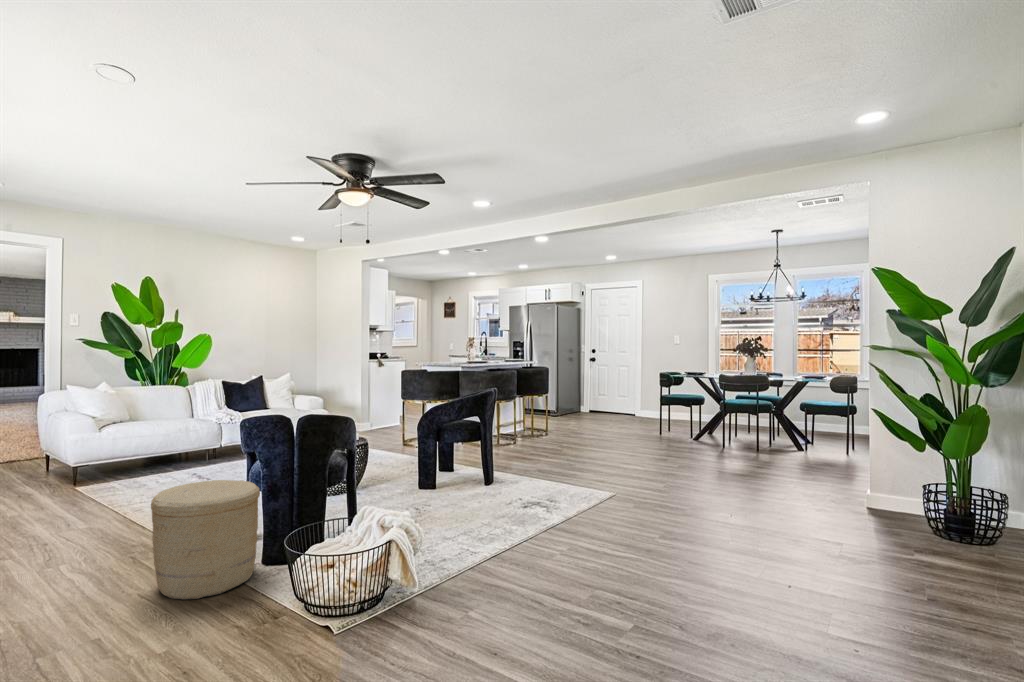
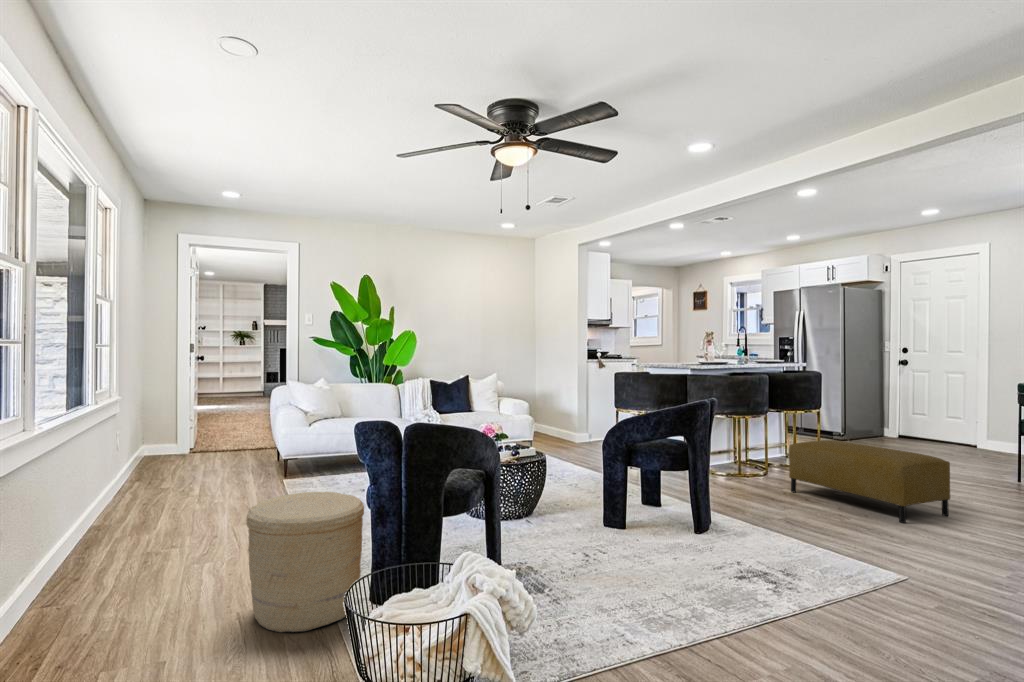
ottoman: none [534,415,629,464] -> present [789,440,950,523]

